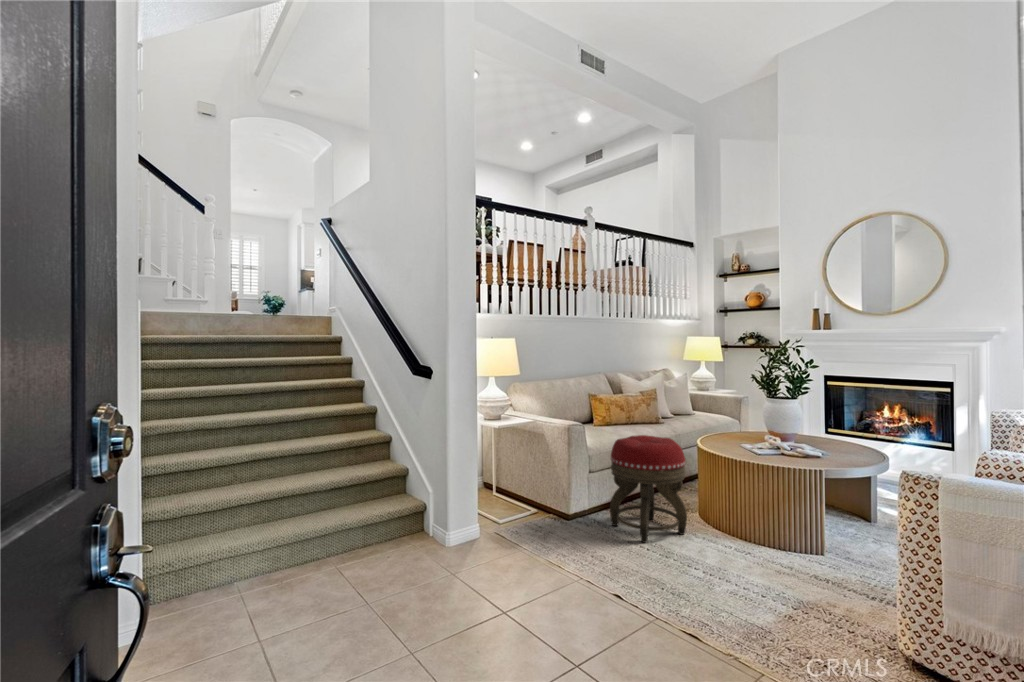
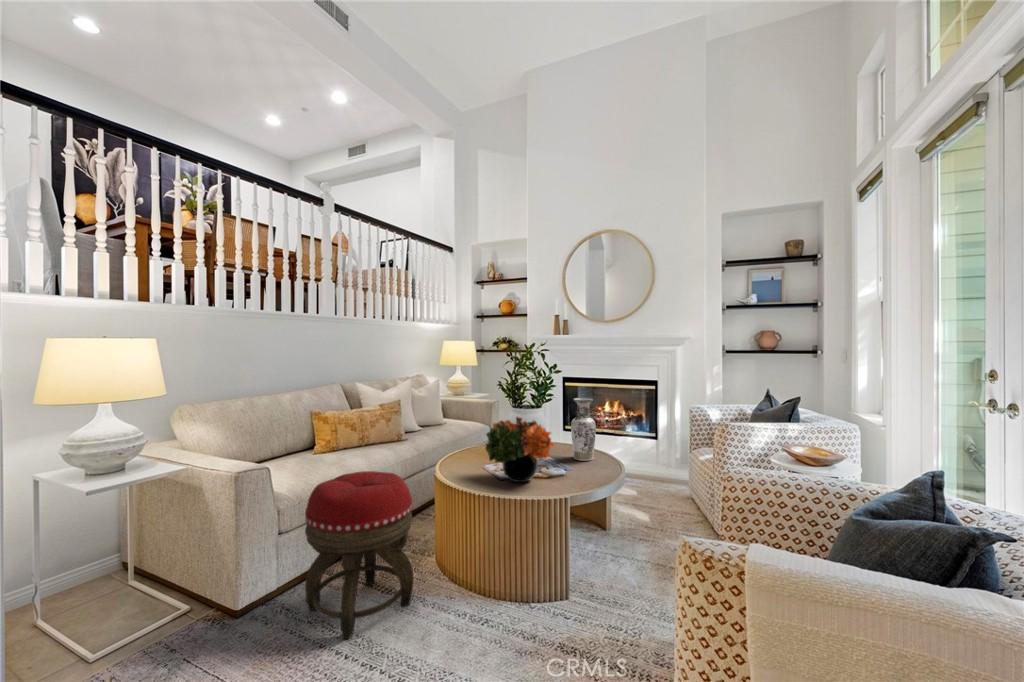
vase: none [828,391,855,448] -> present [571,398,596,461]
flower arrangement: none [742,401,810,456] -> present [485,417,554,482]

